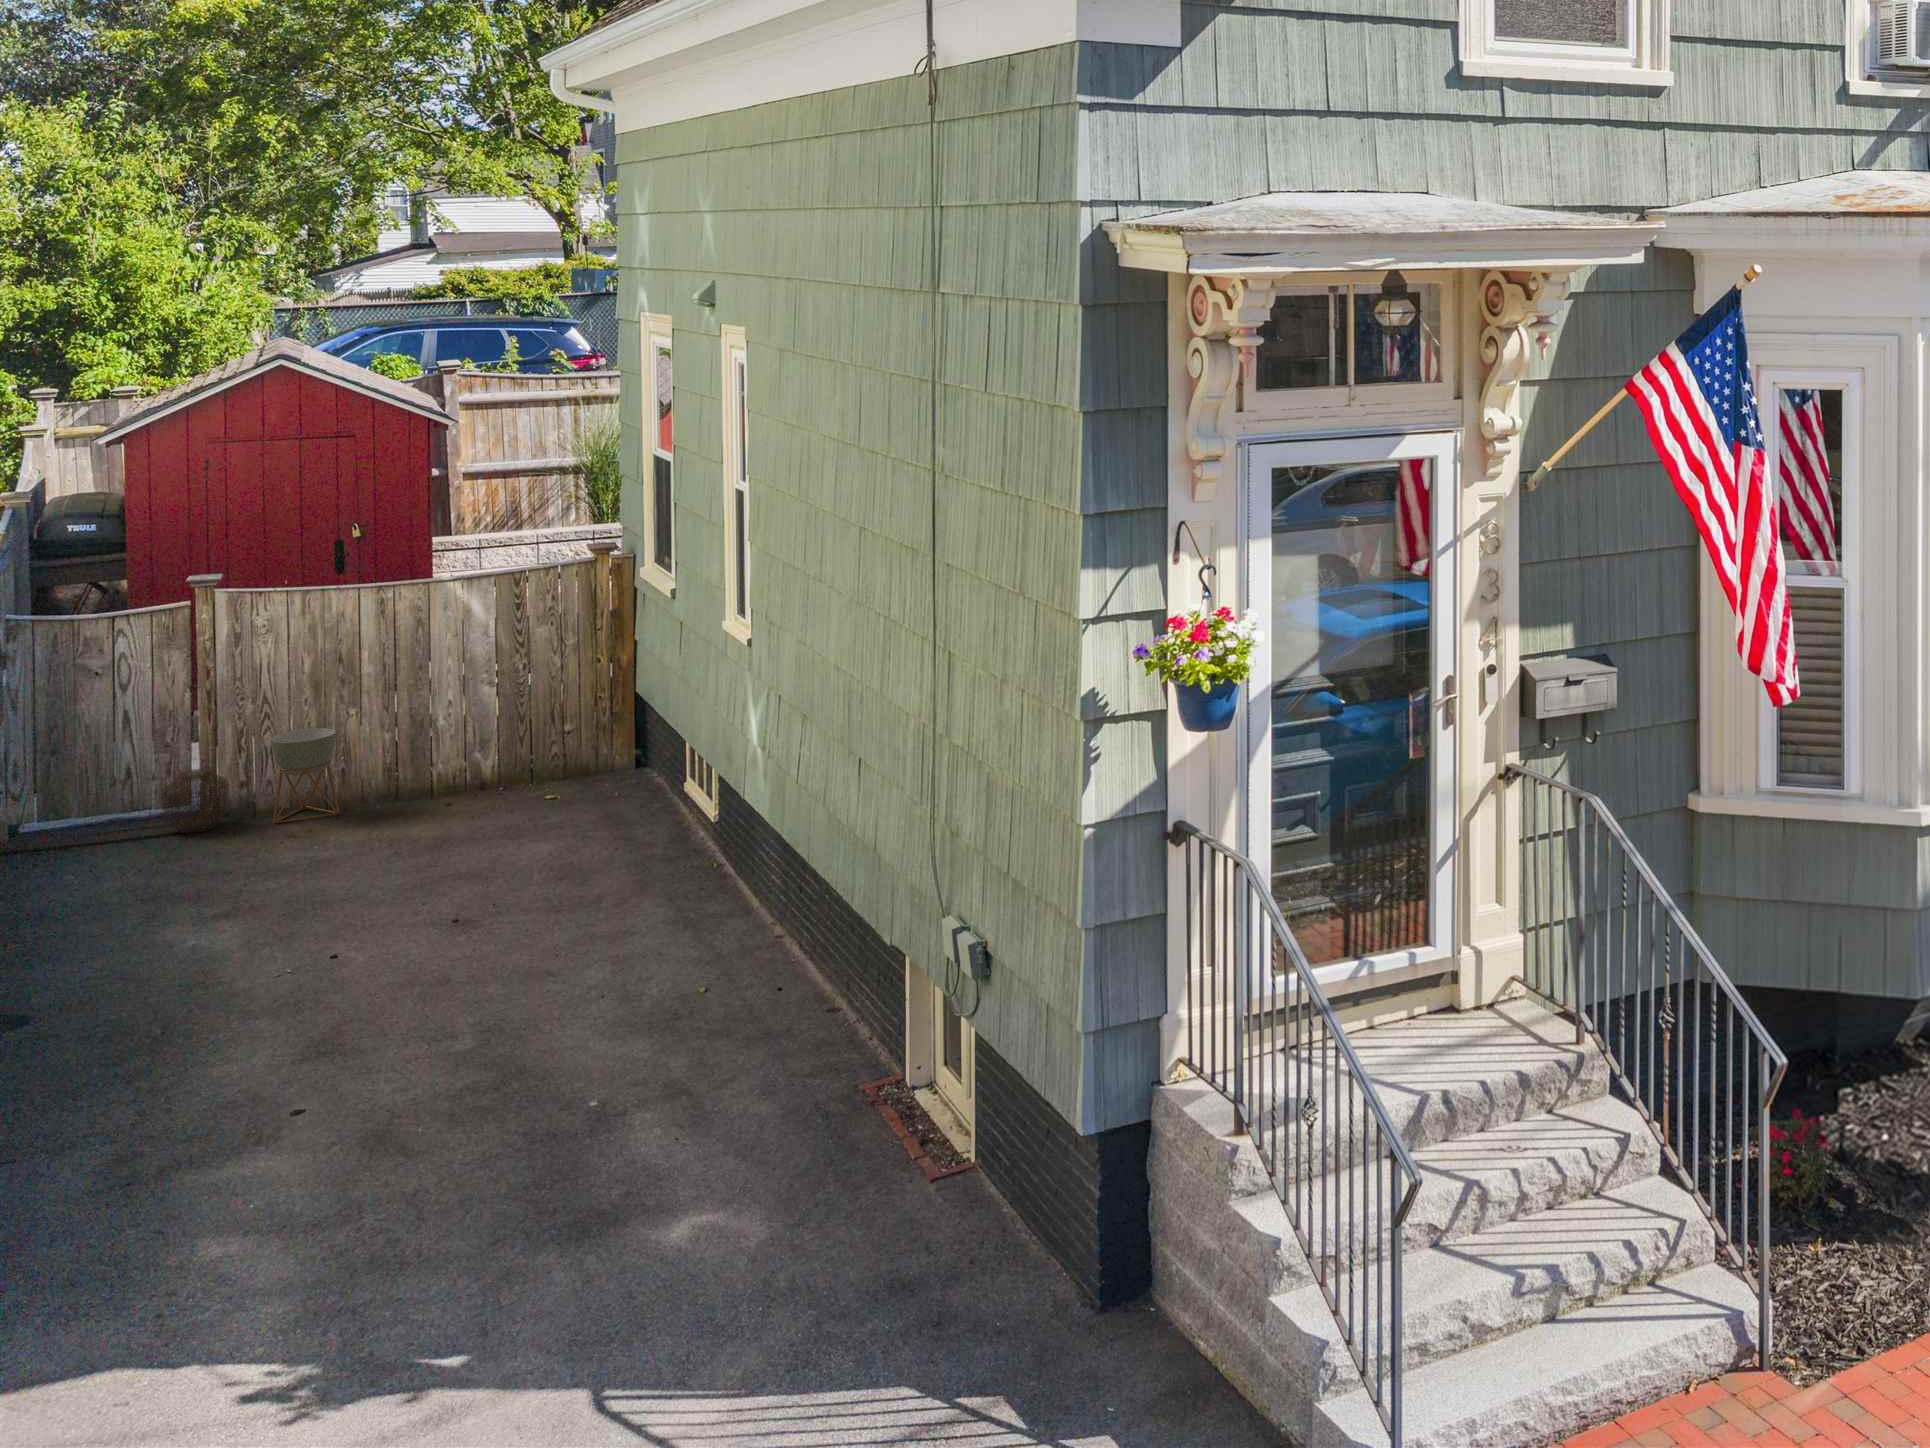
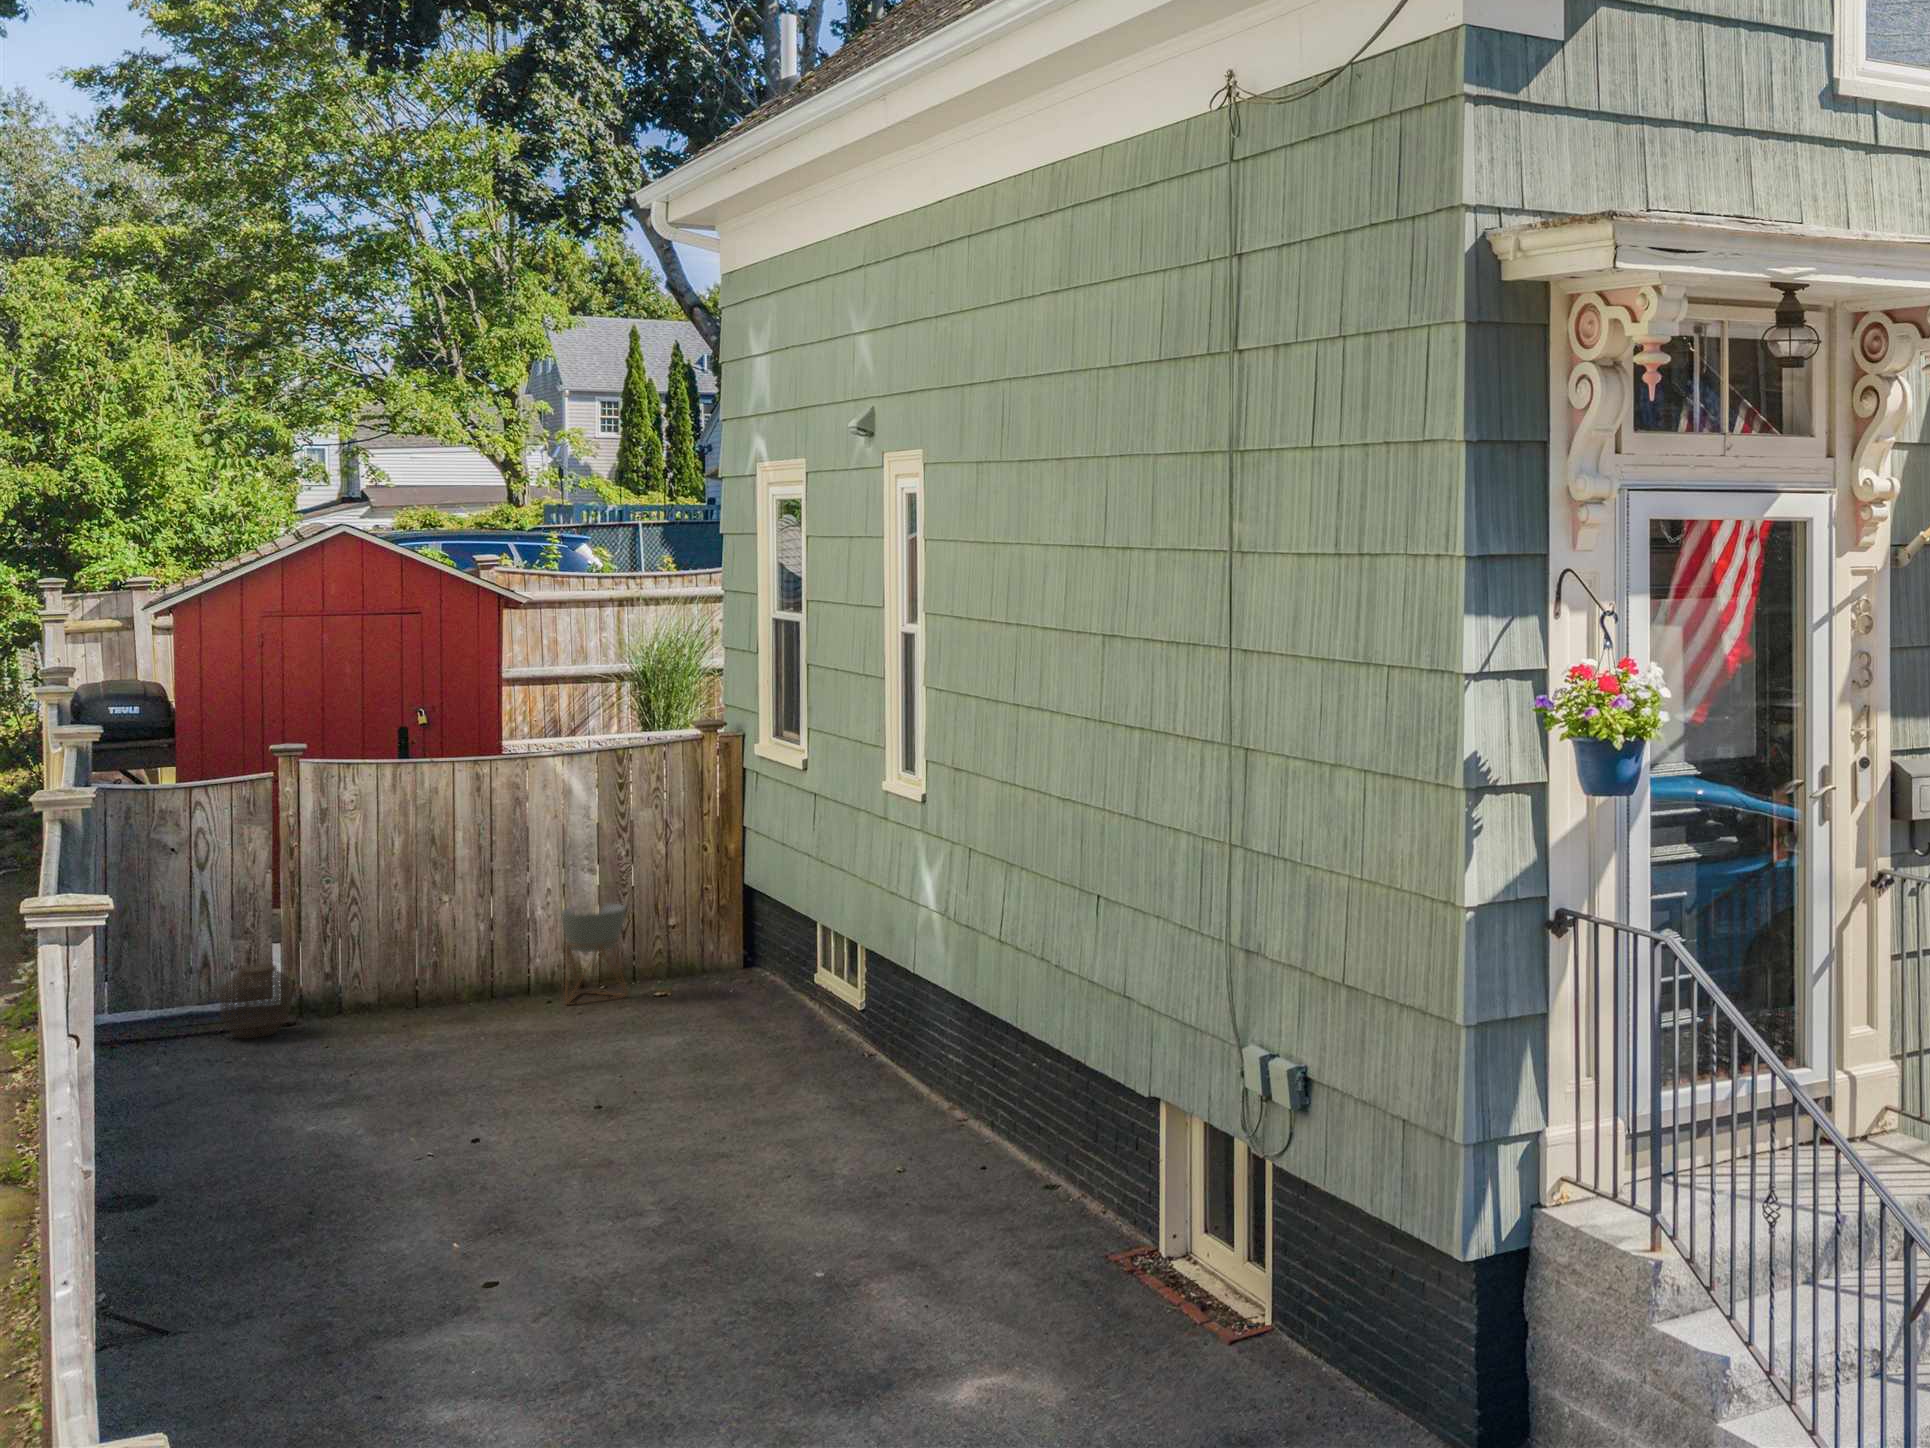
planter: present [270,728,339,823] -> present [561,904,628,1005]

